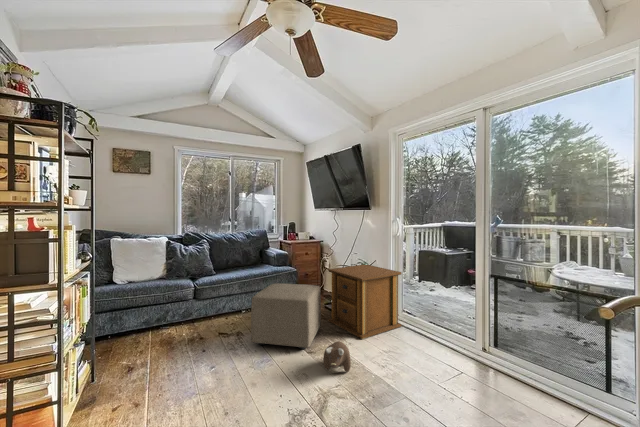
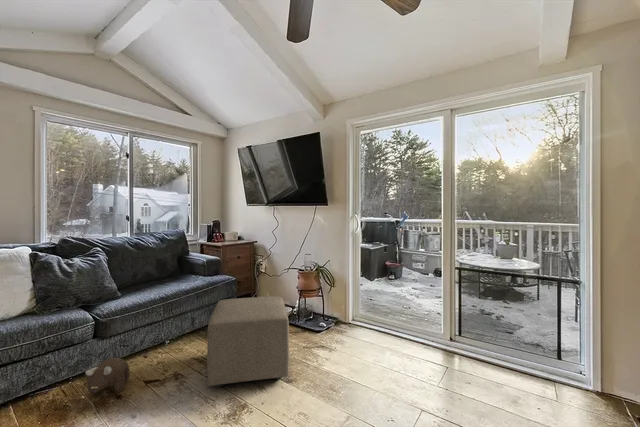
side table: present [328,265,401,339] -> none [285,266,362,351]
plush toy: present [323,341,351,372] -> present [85,358,130,394]

